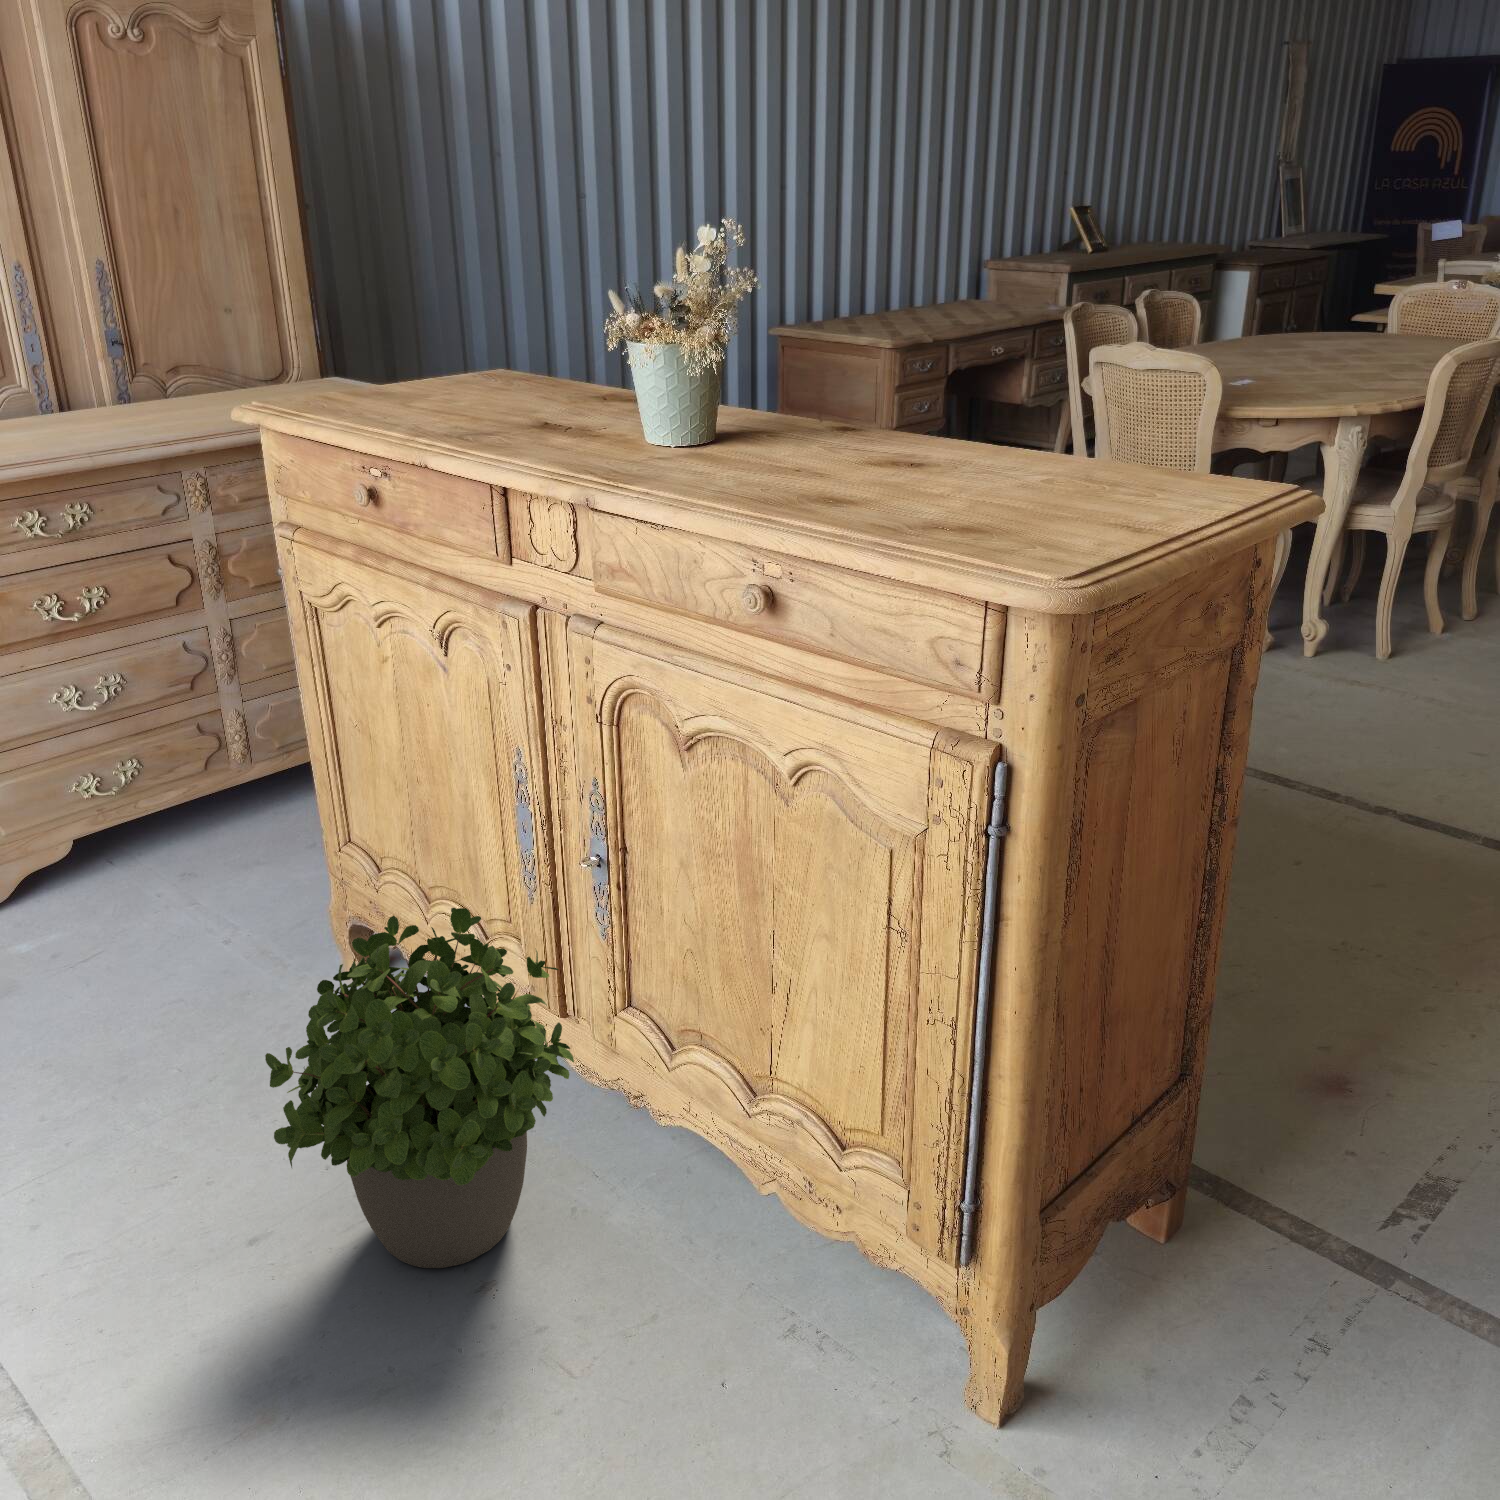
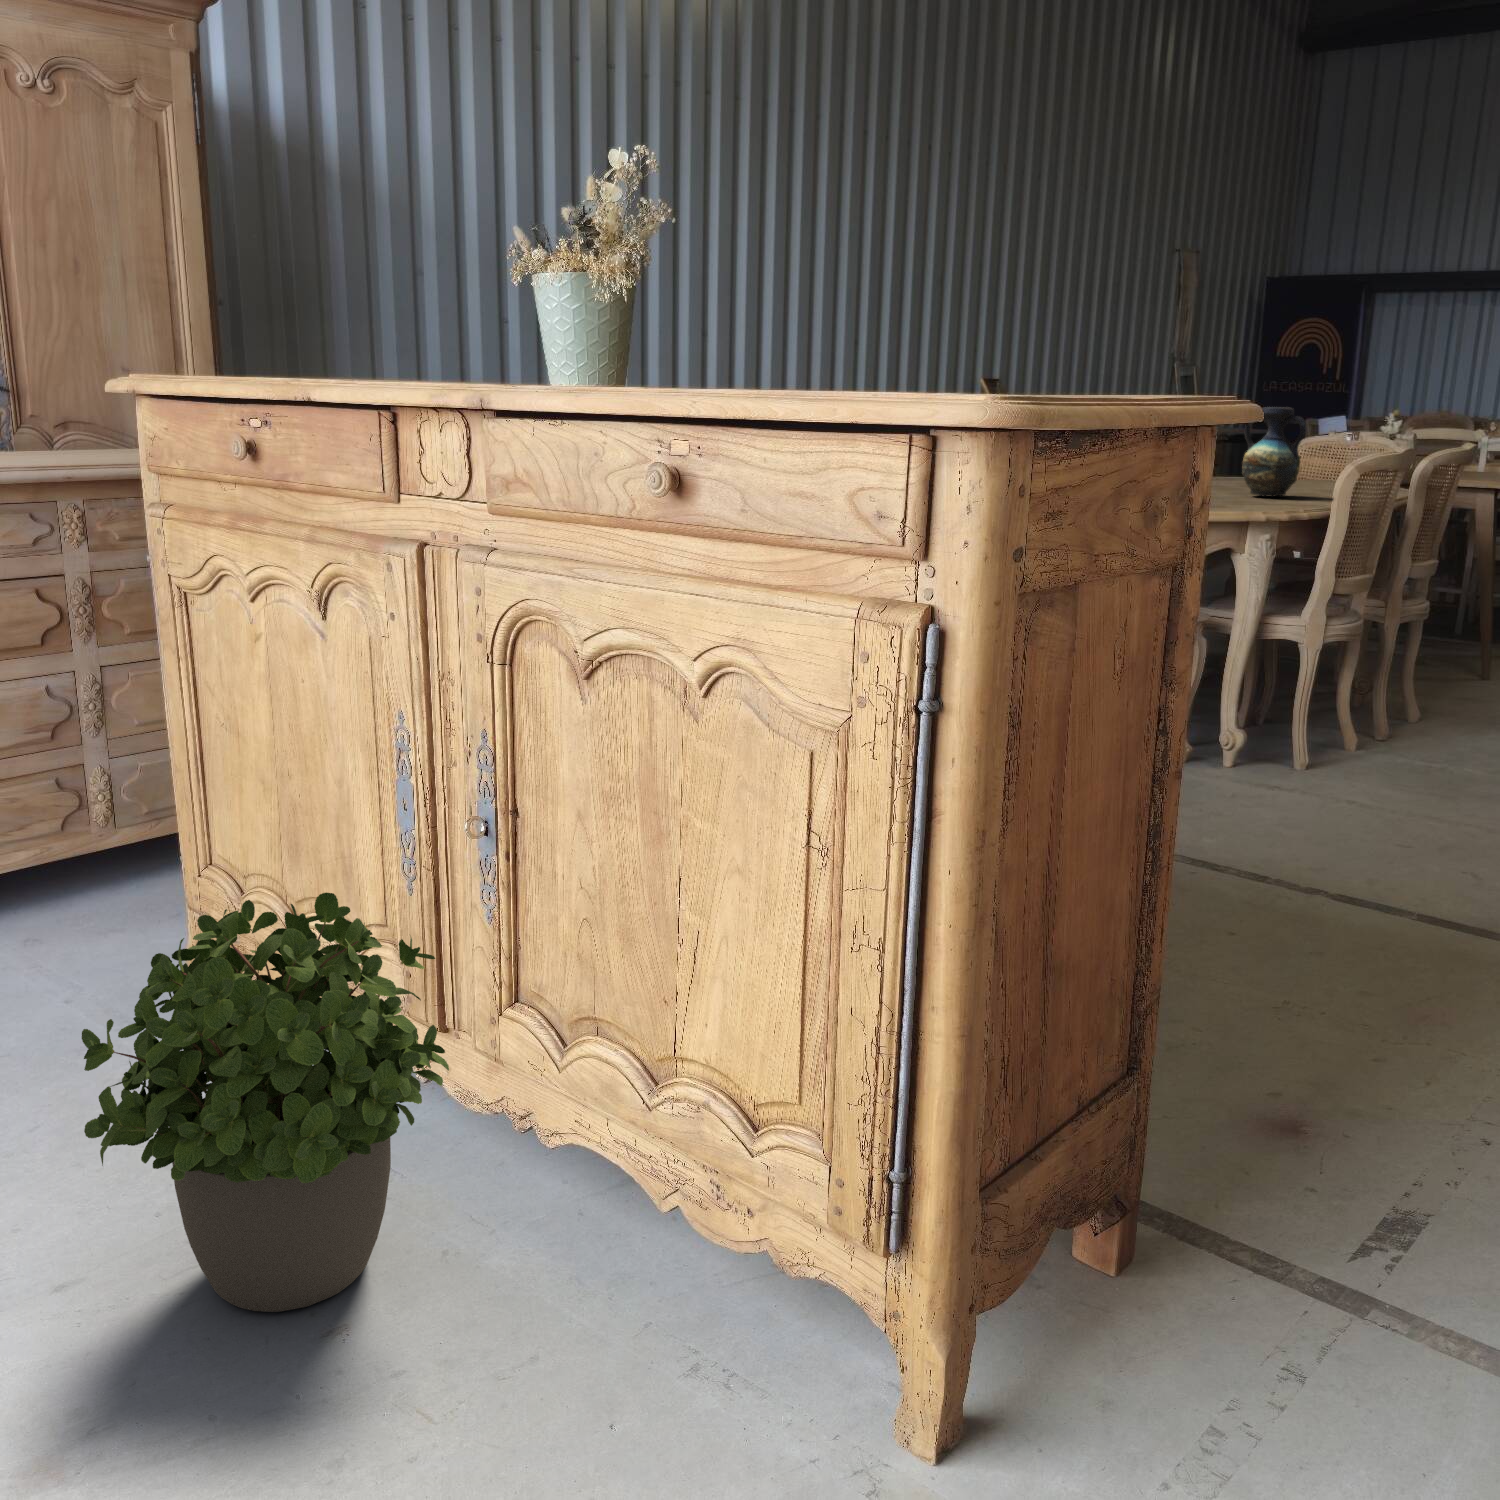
vase: none [1345,278,1416,373] -> present [1242,407,1306,497]

